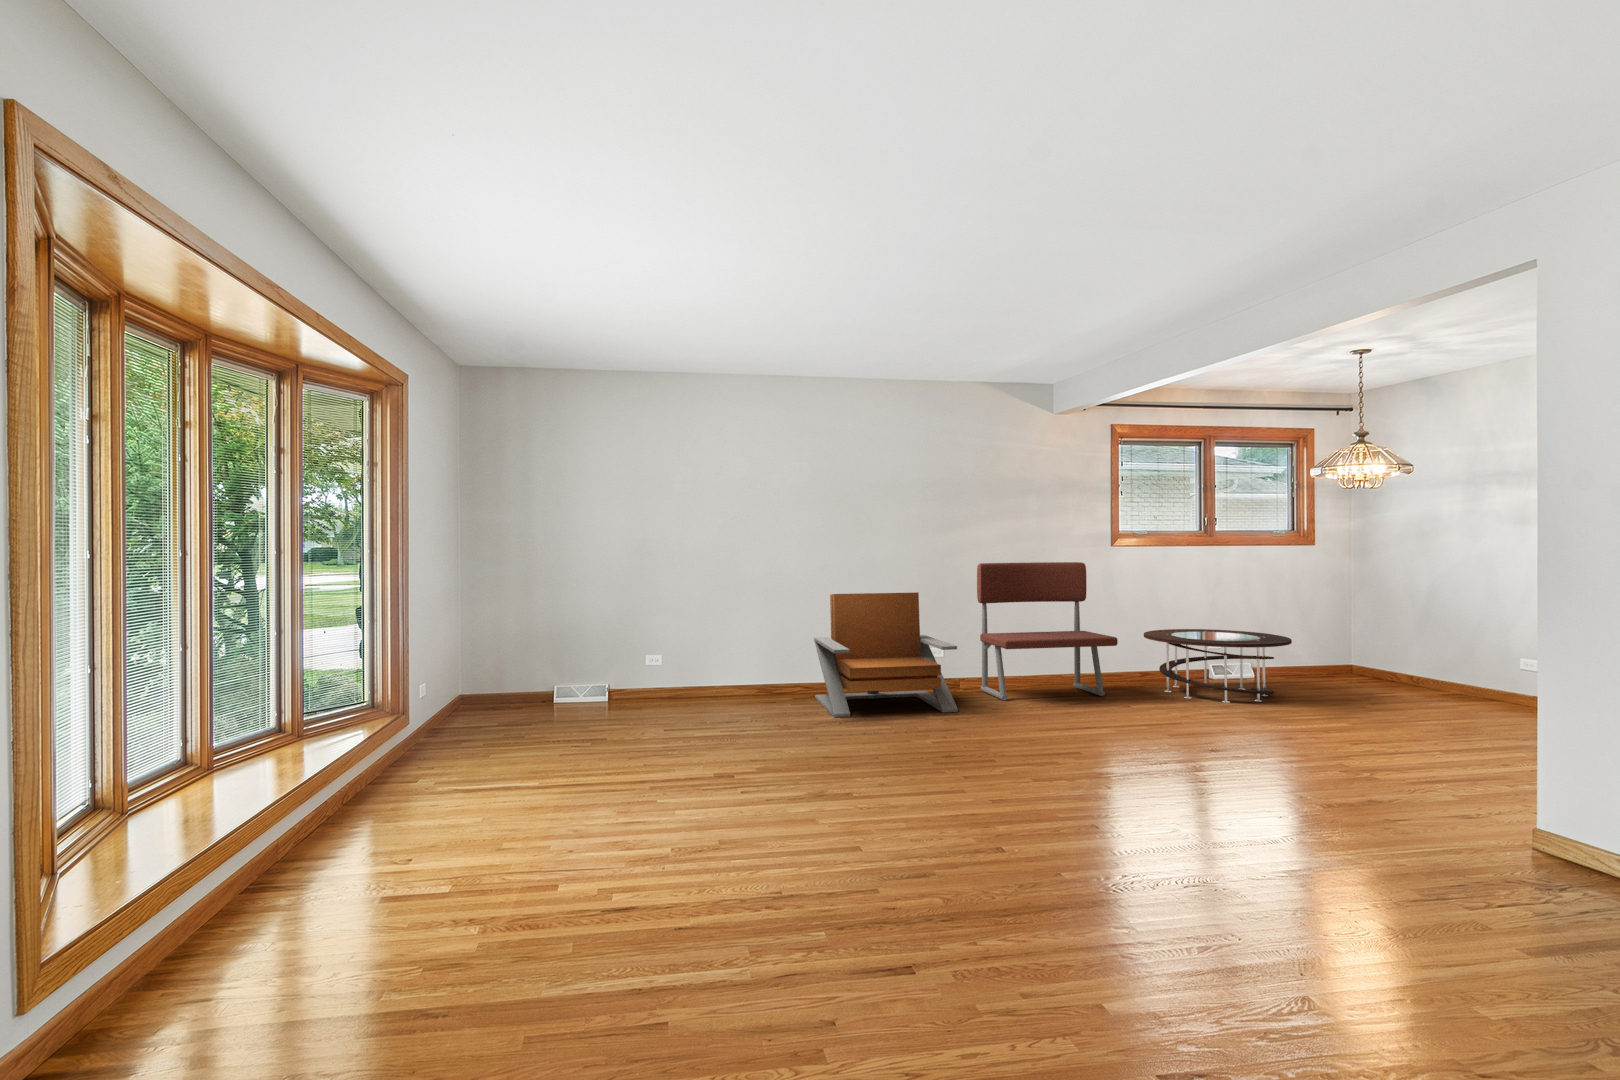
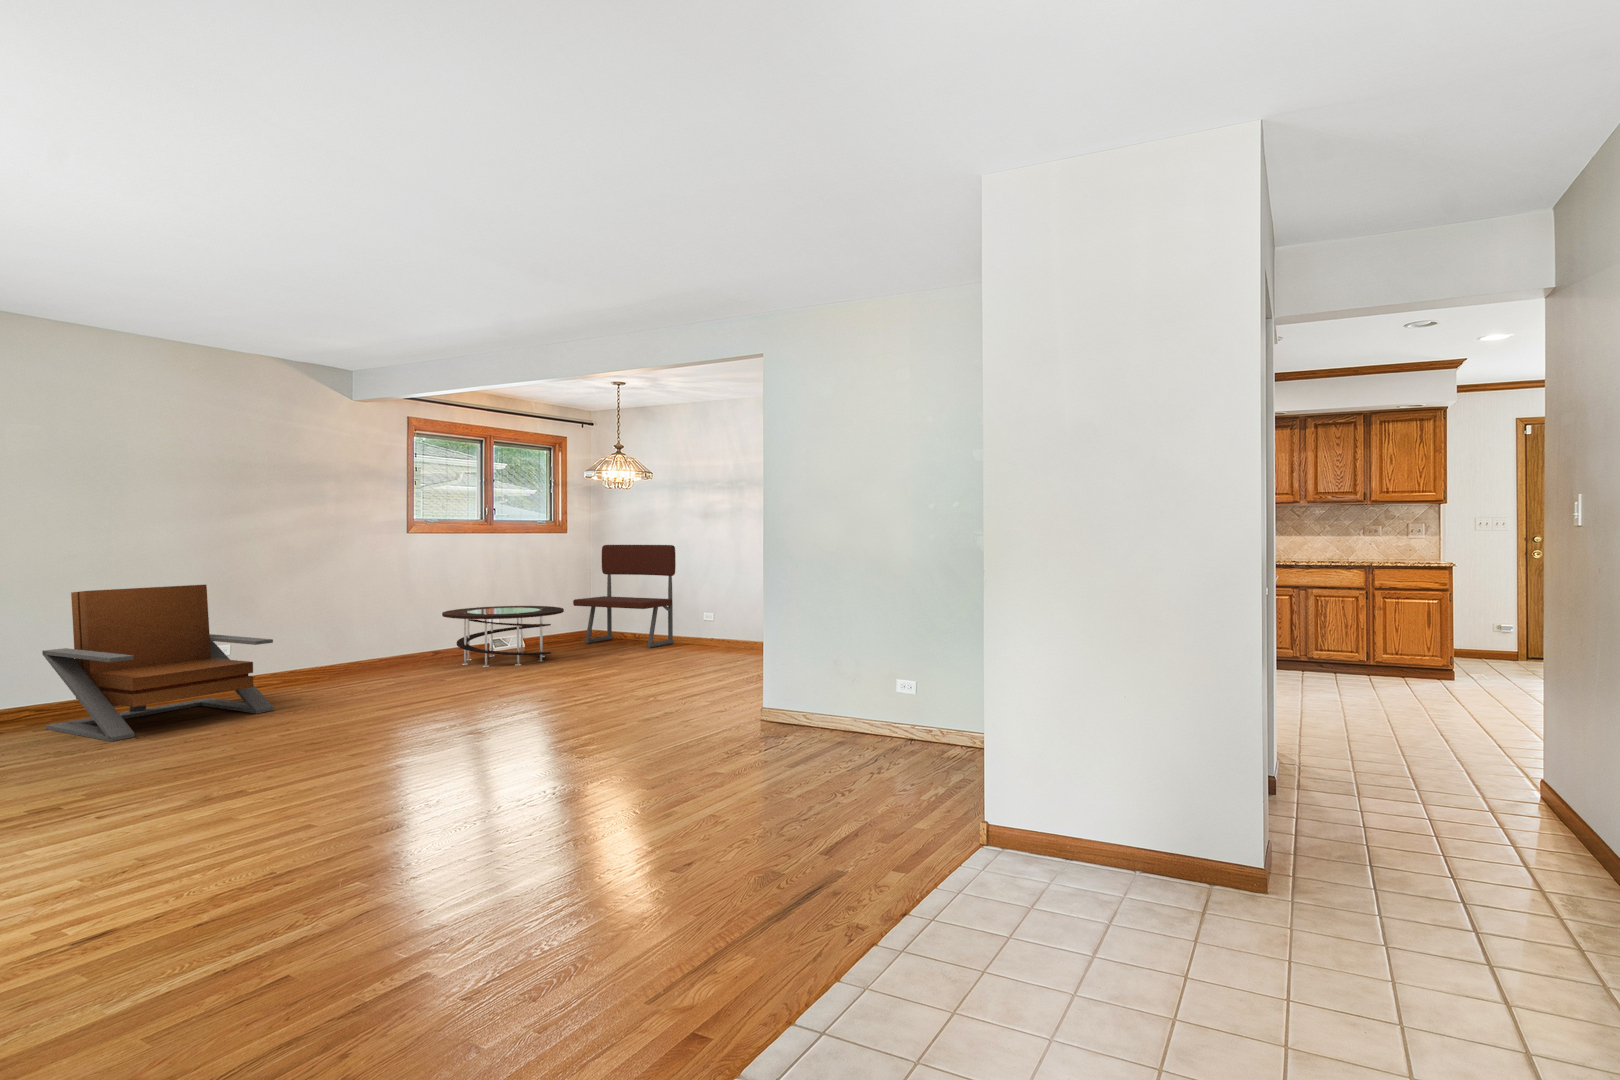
bench: present [977,562,1118,701] -> present [573,545,676,648]

